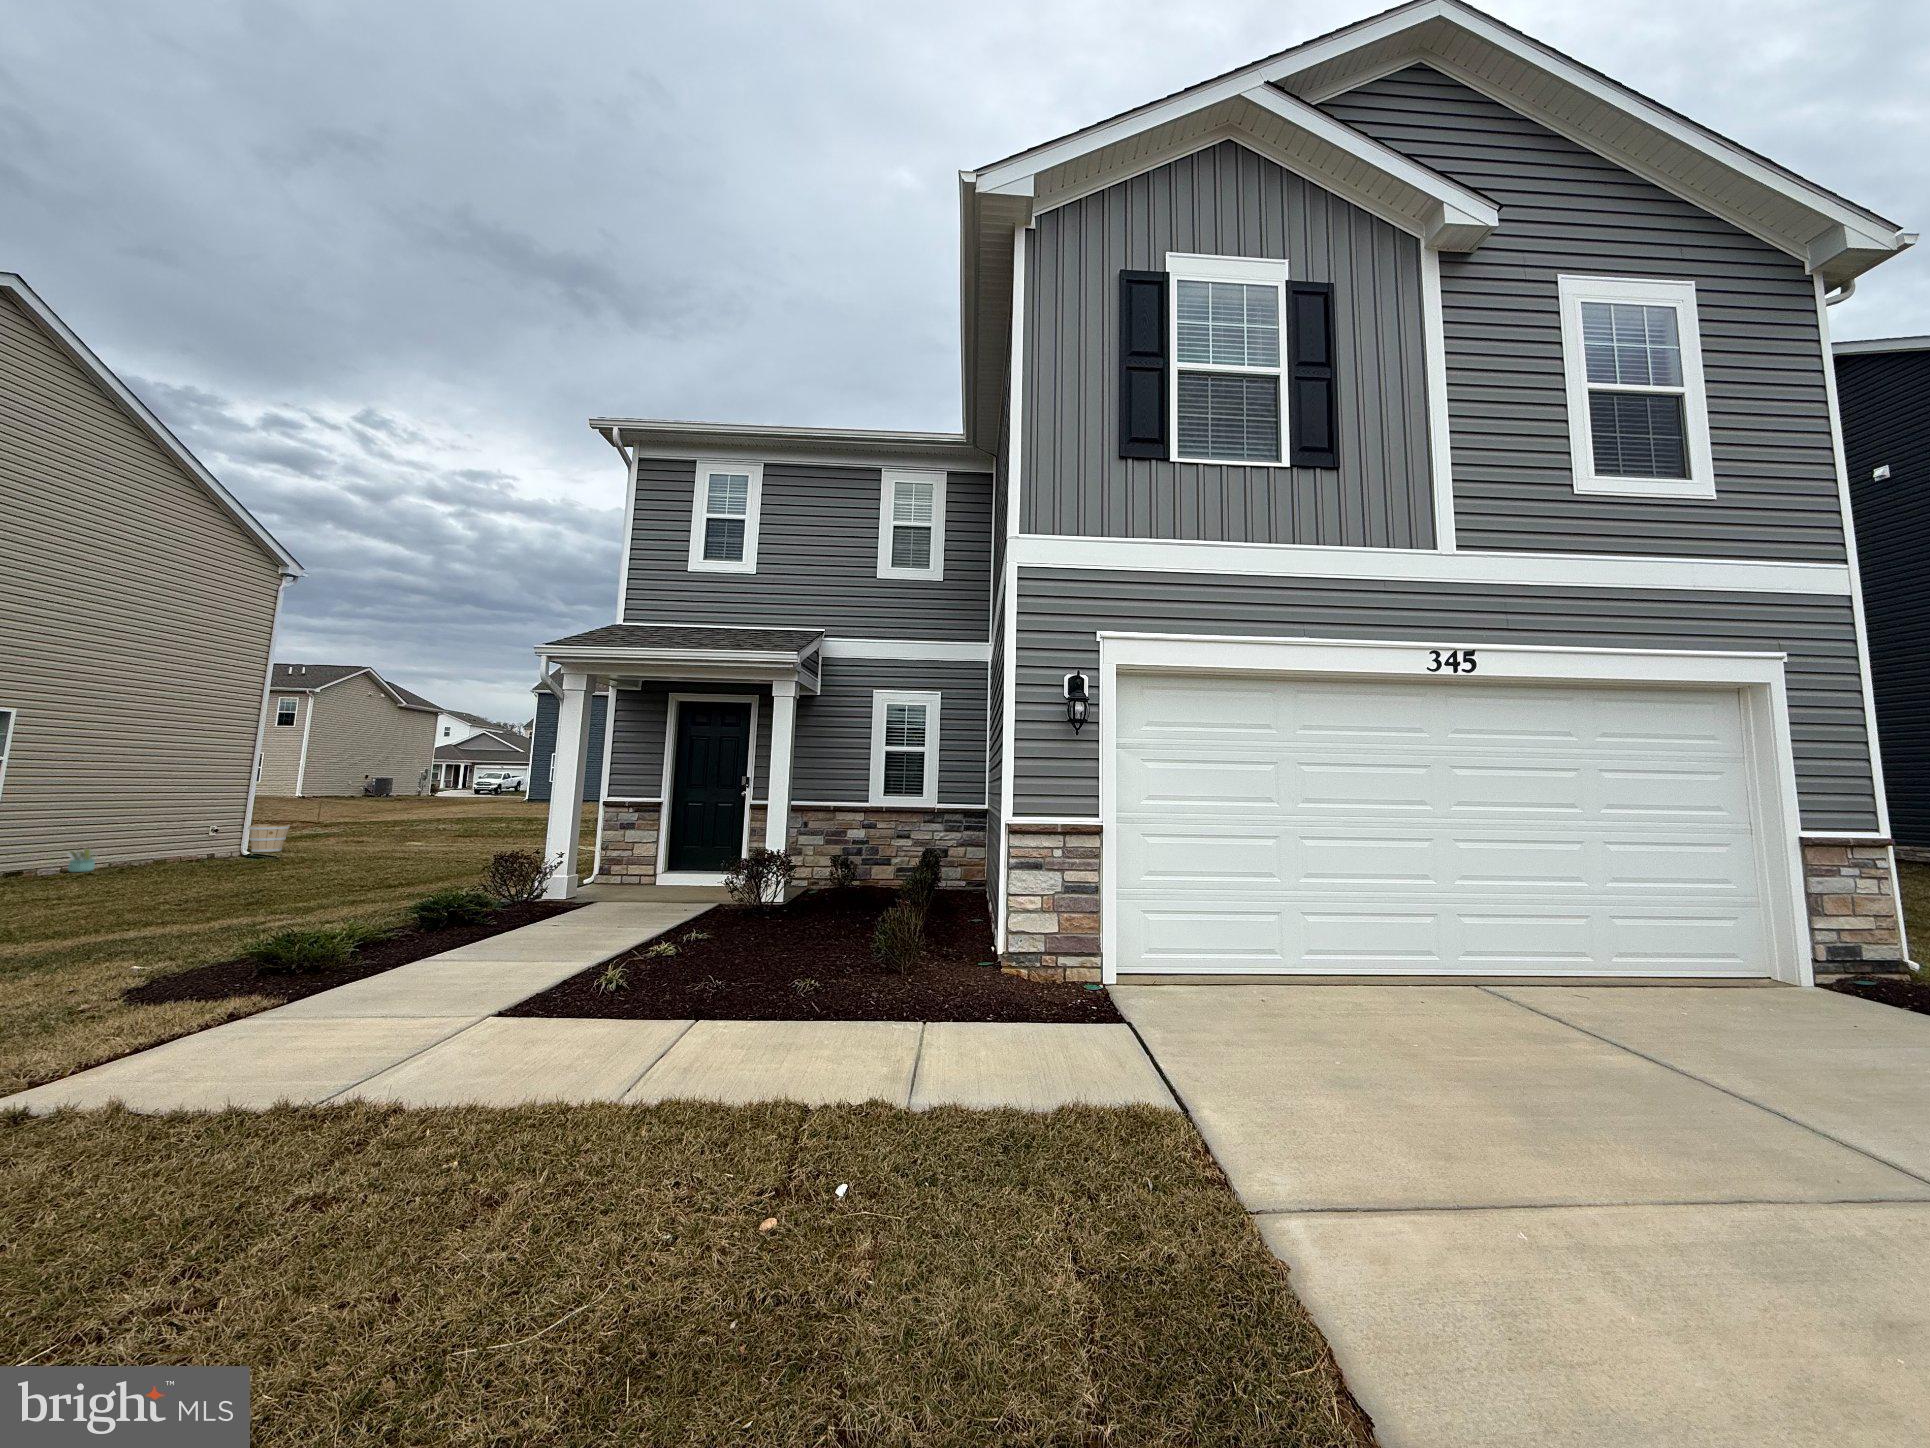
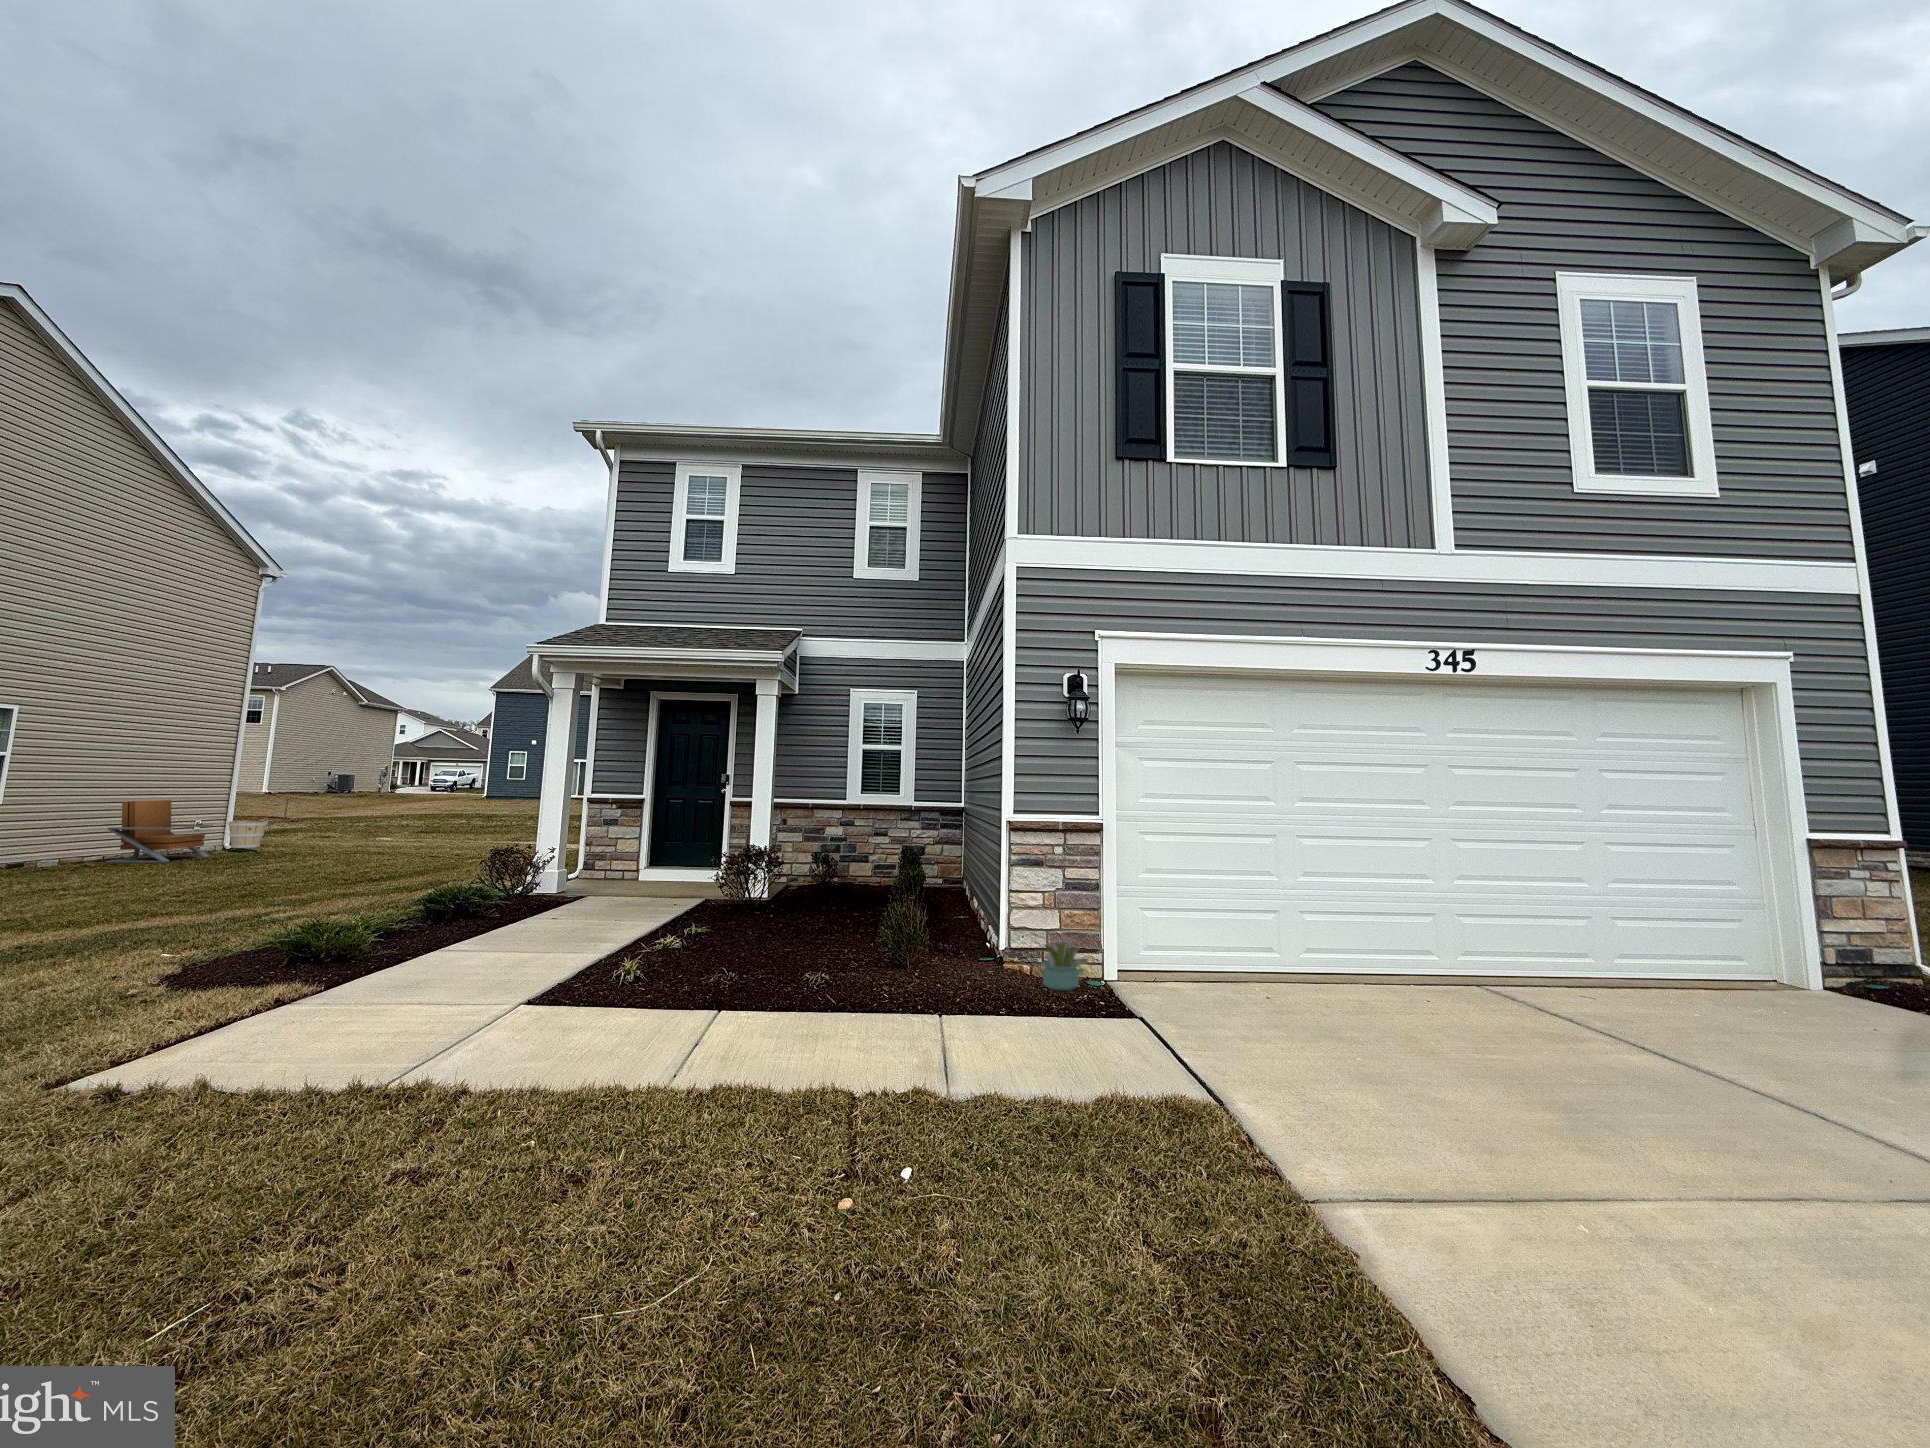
lounge chair: none [114,804,229,868] -> present [106,800,213,863]
decorative plant: present [68,848,96,872] -> present [1038,942,1088,990]

